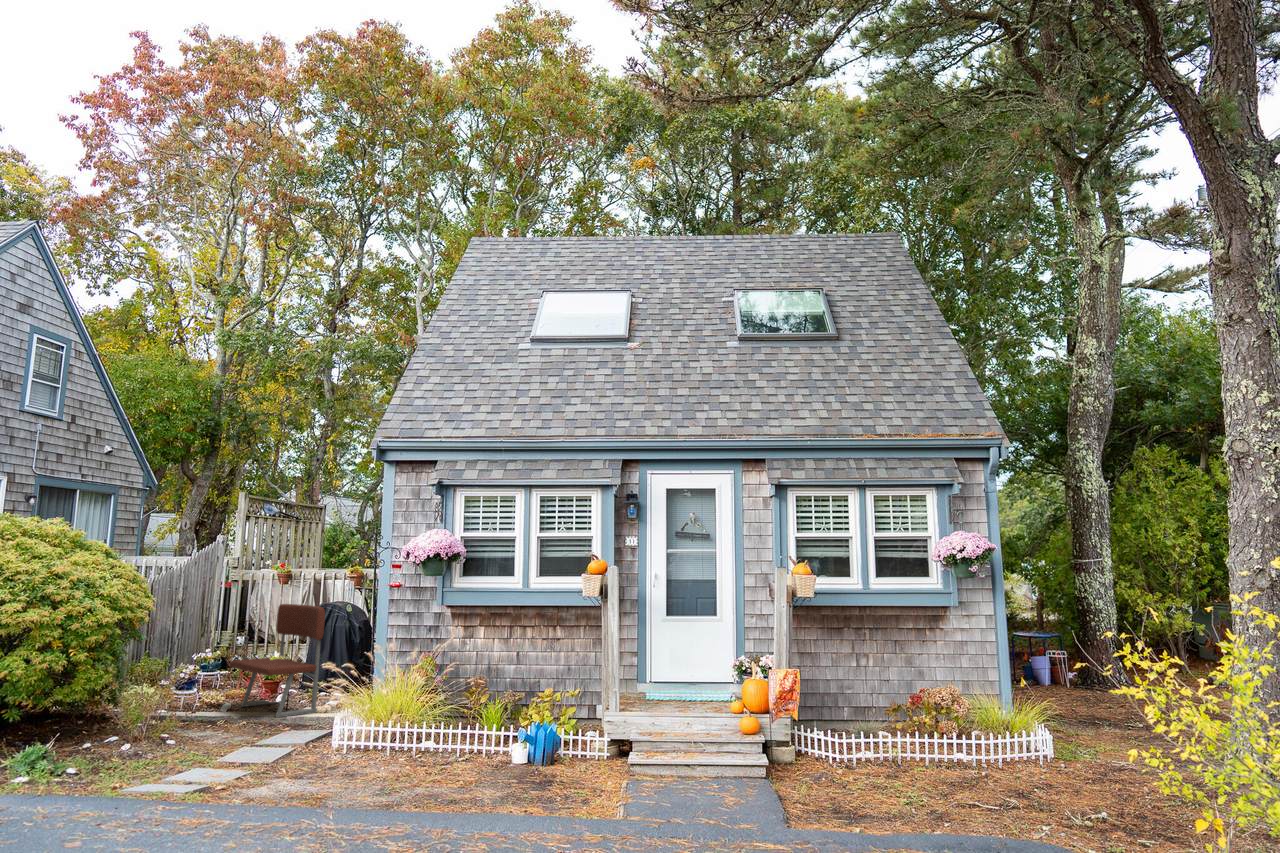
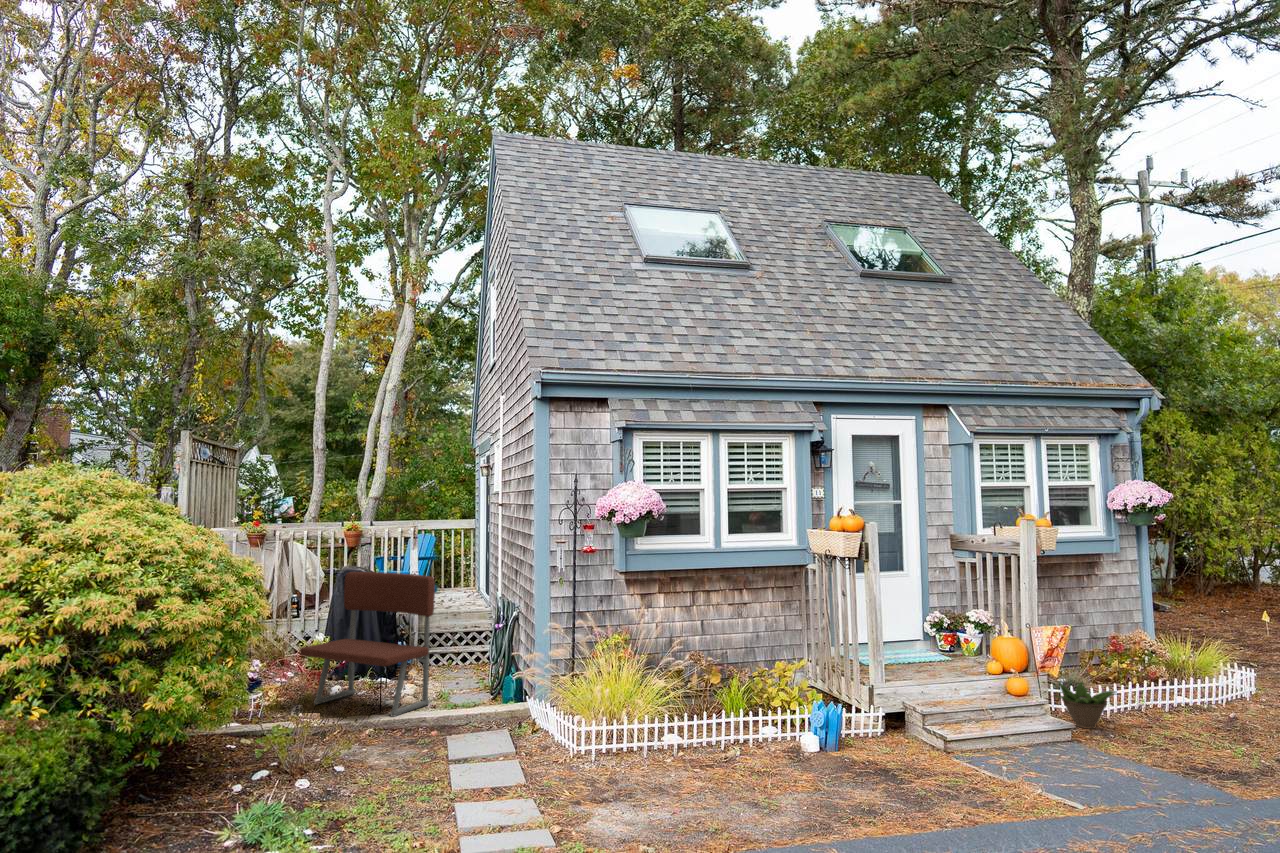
decorative plant: none [786,724,855,770] -> present [1054,682,1116,729]

